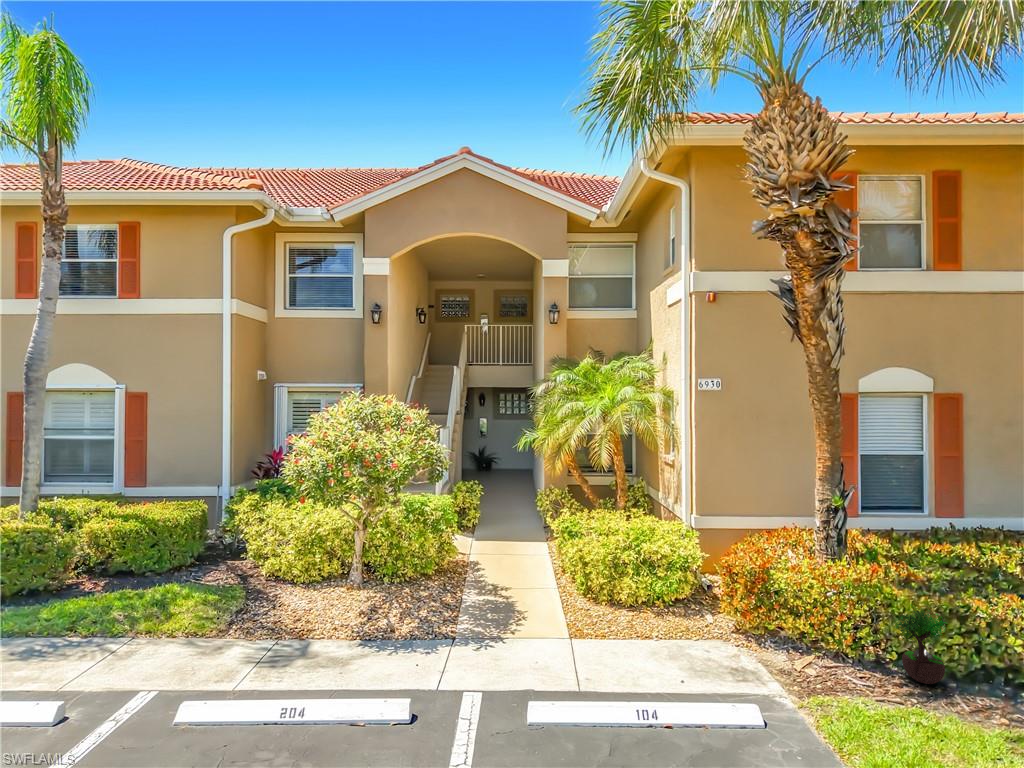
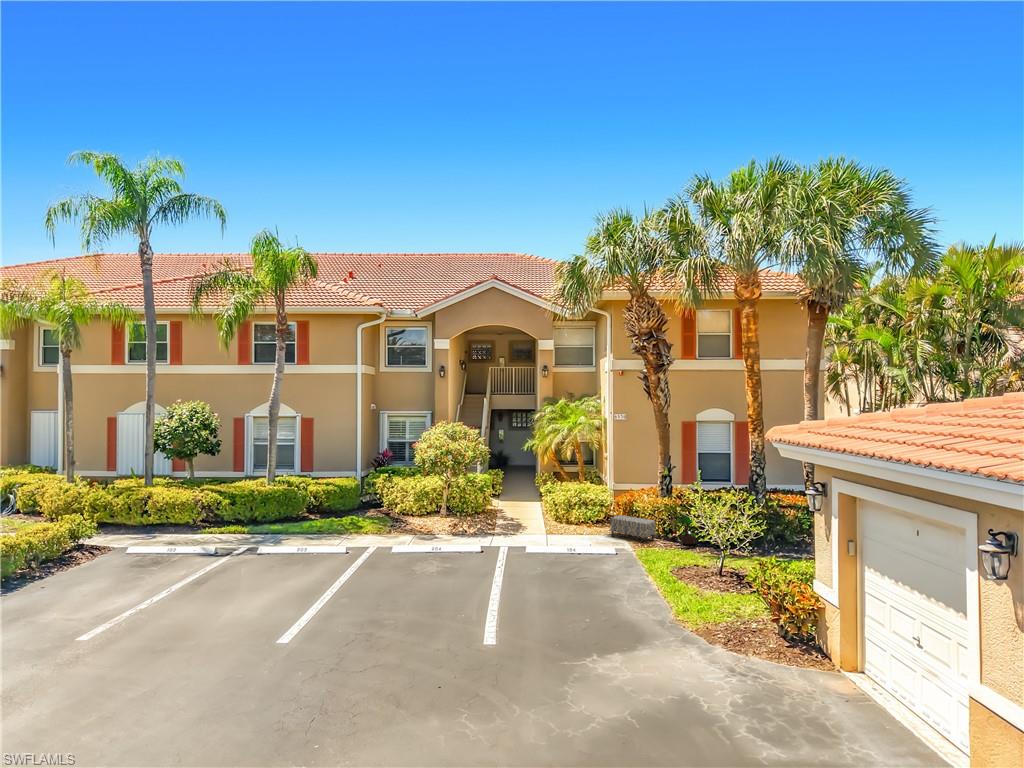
bench: none [720,596,830,678] -> present [610,515,655,543]

